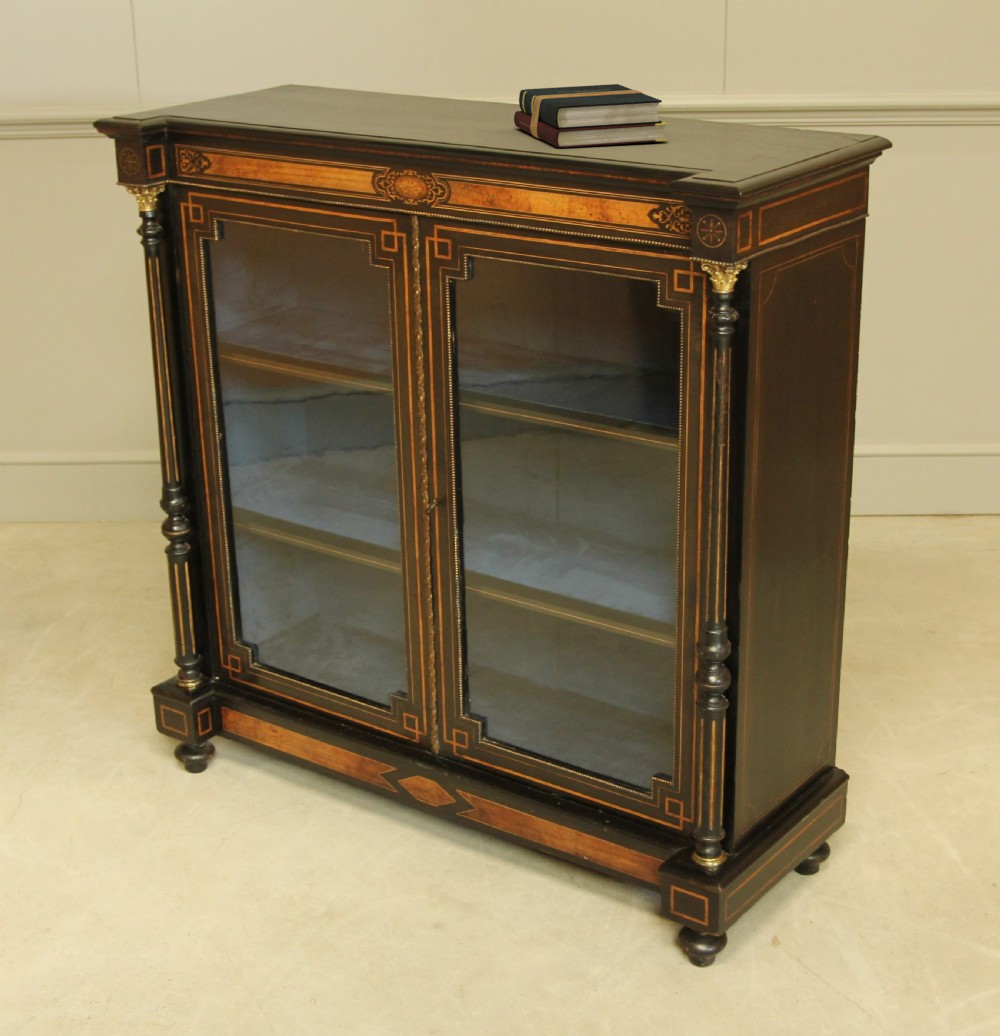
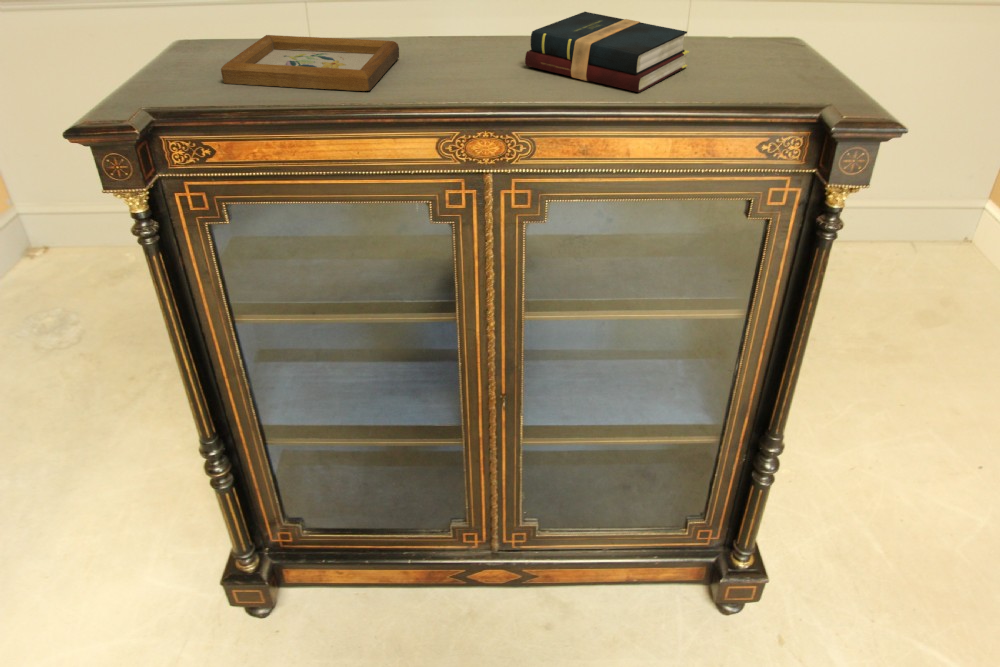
picture frame: none [251,84,426,125] -> present [221,35,399,91]

